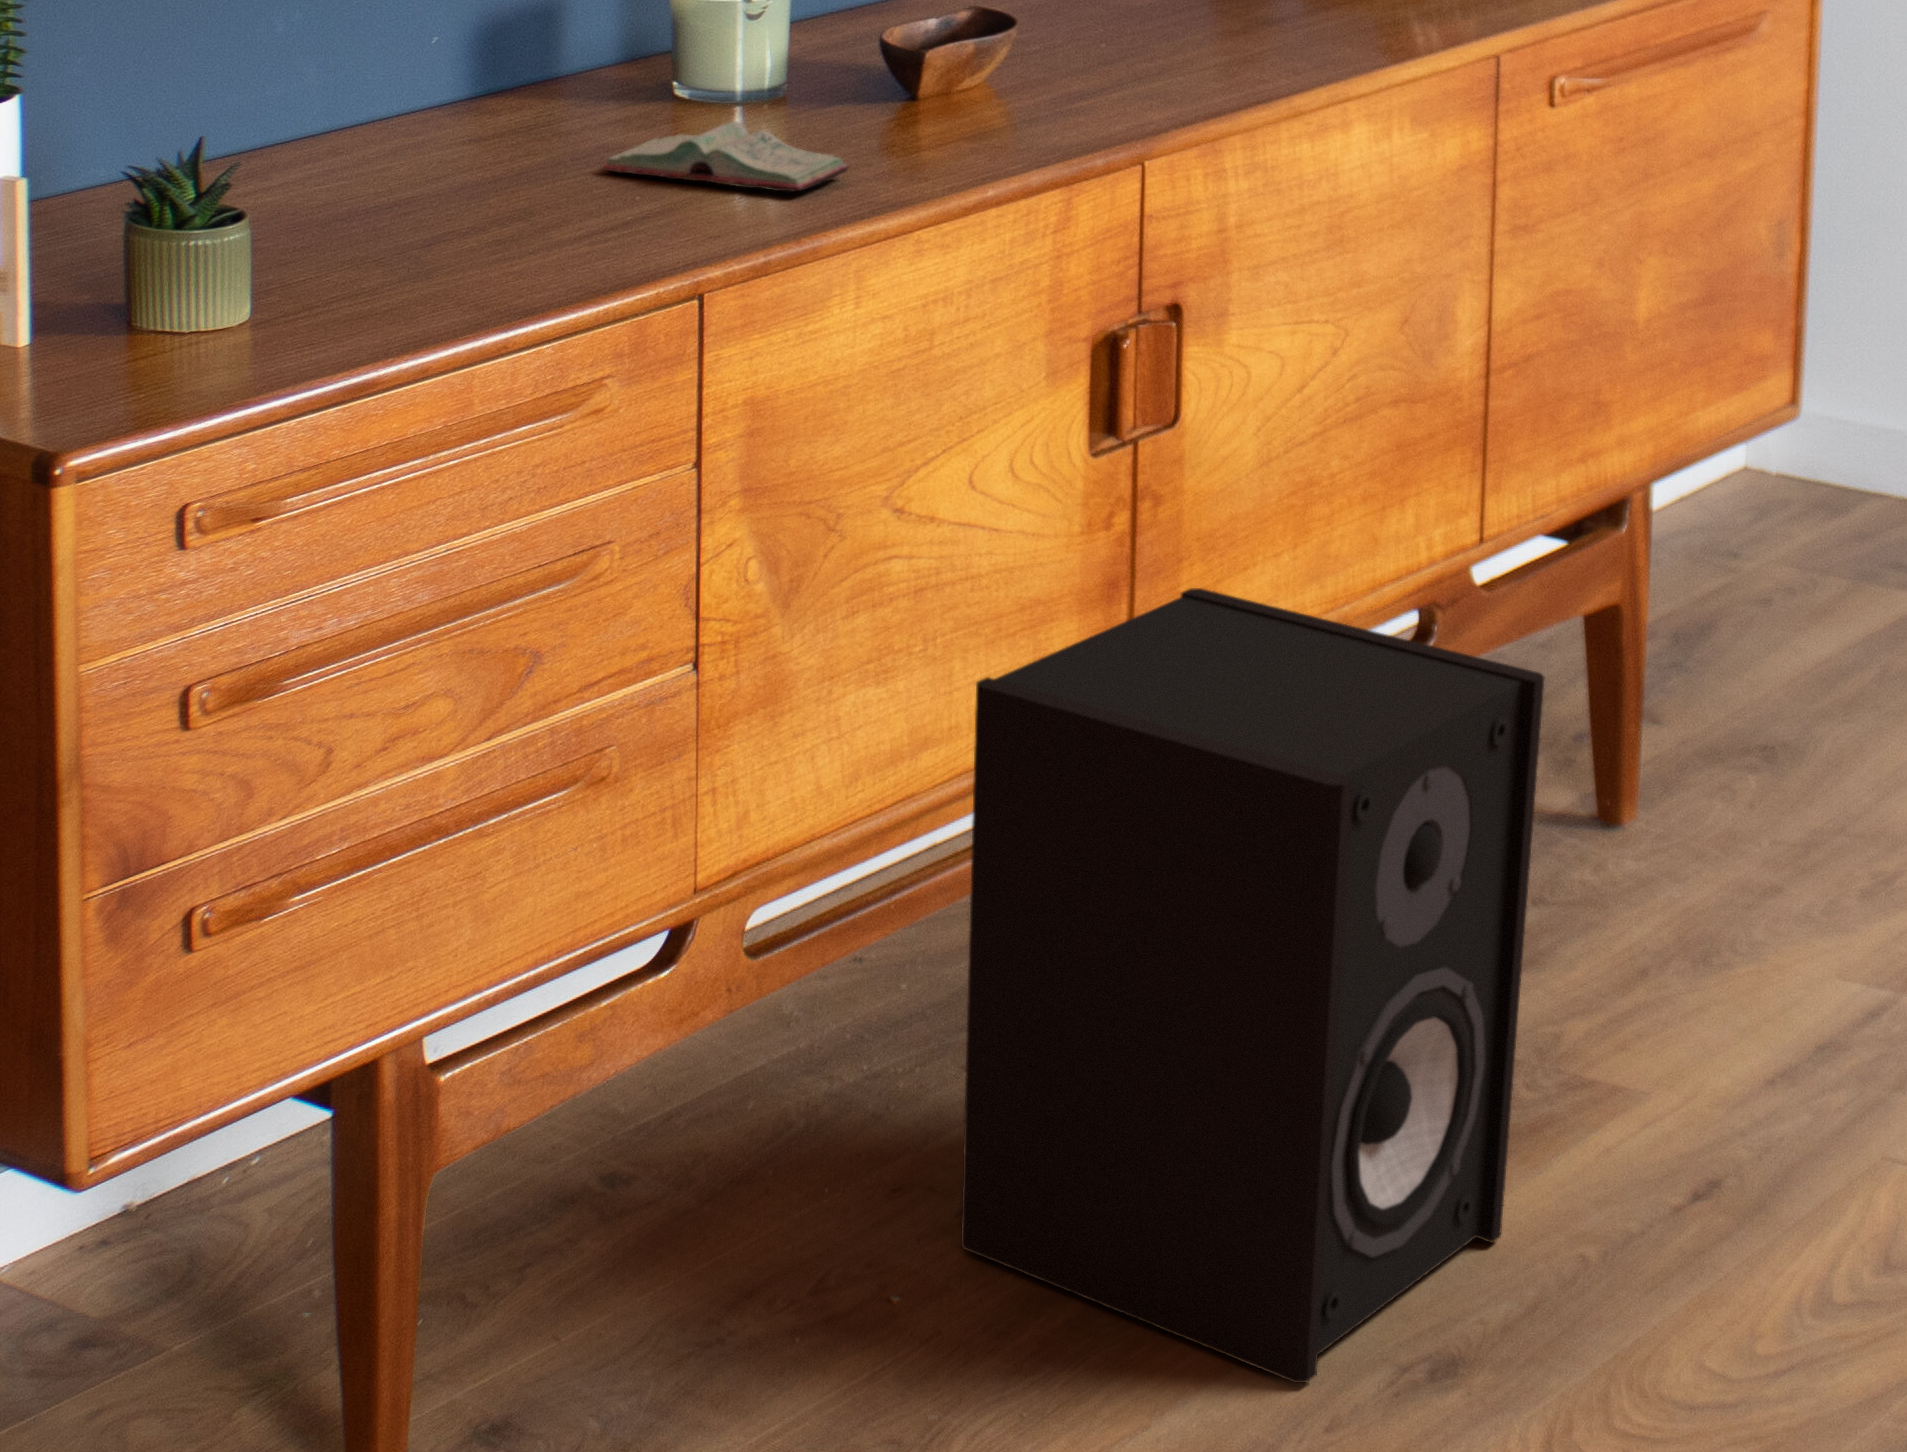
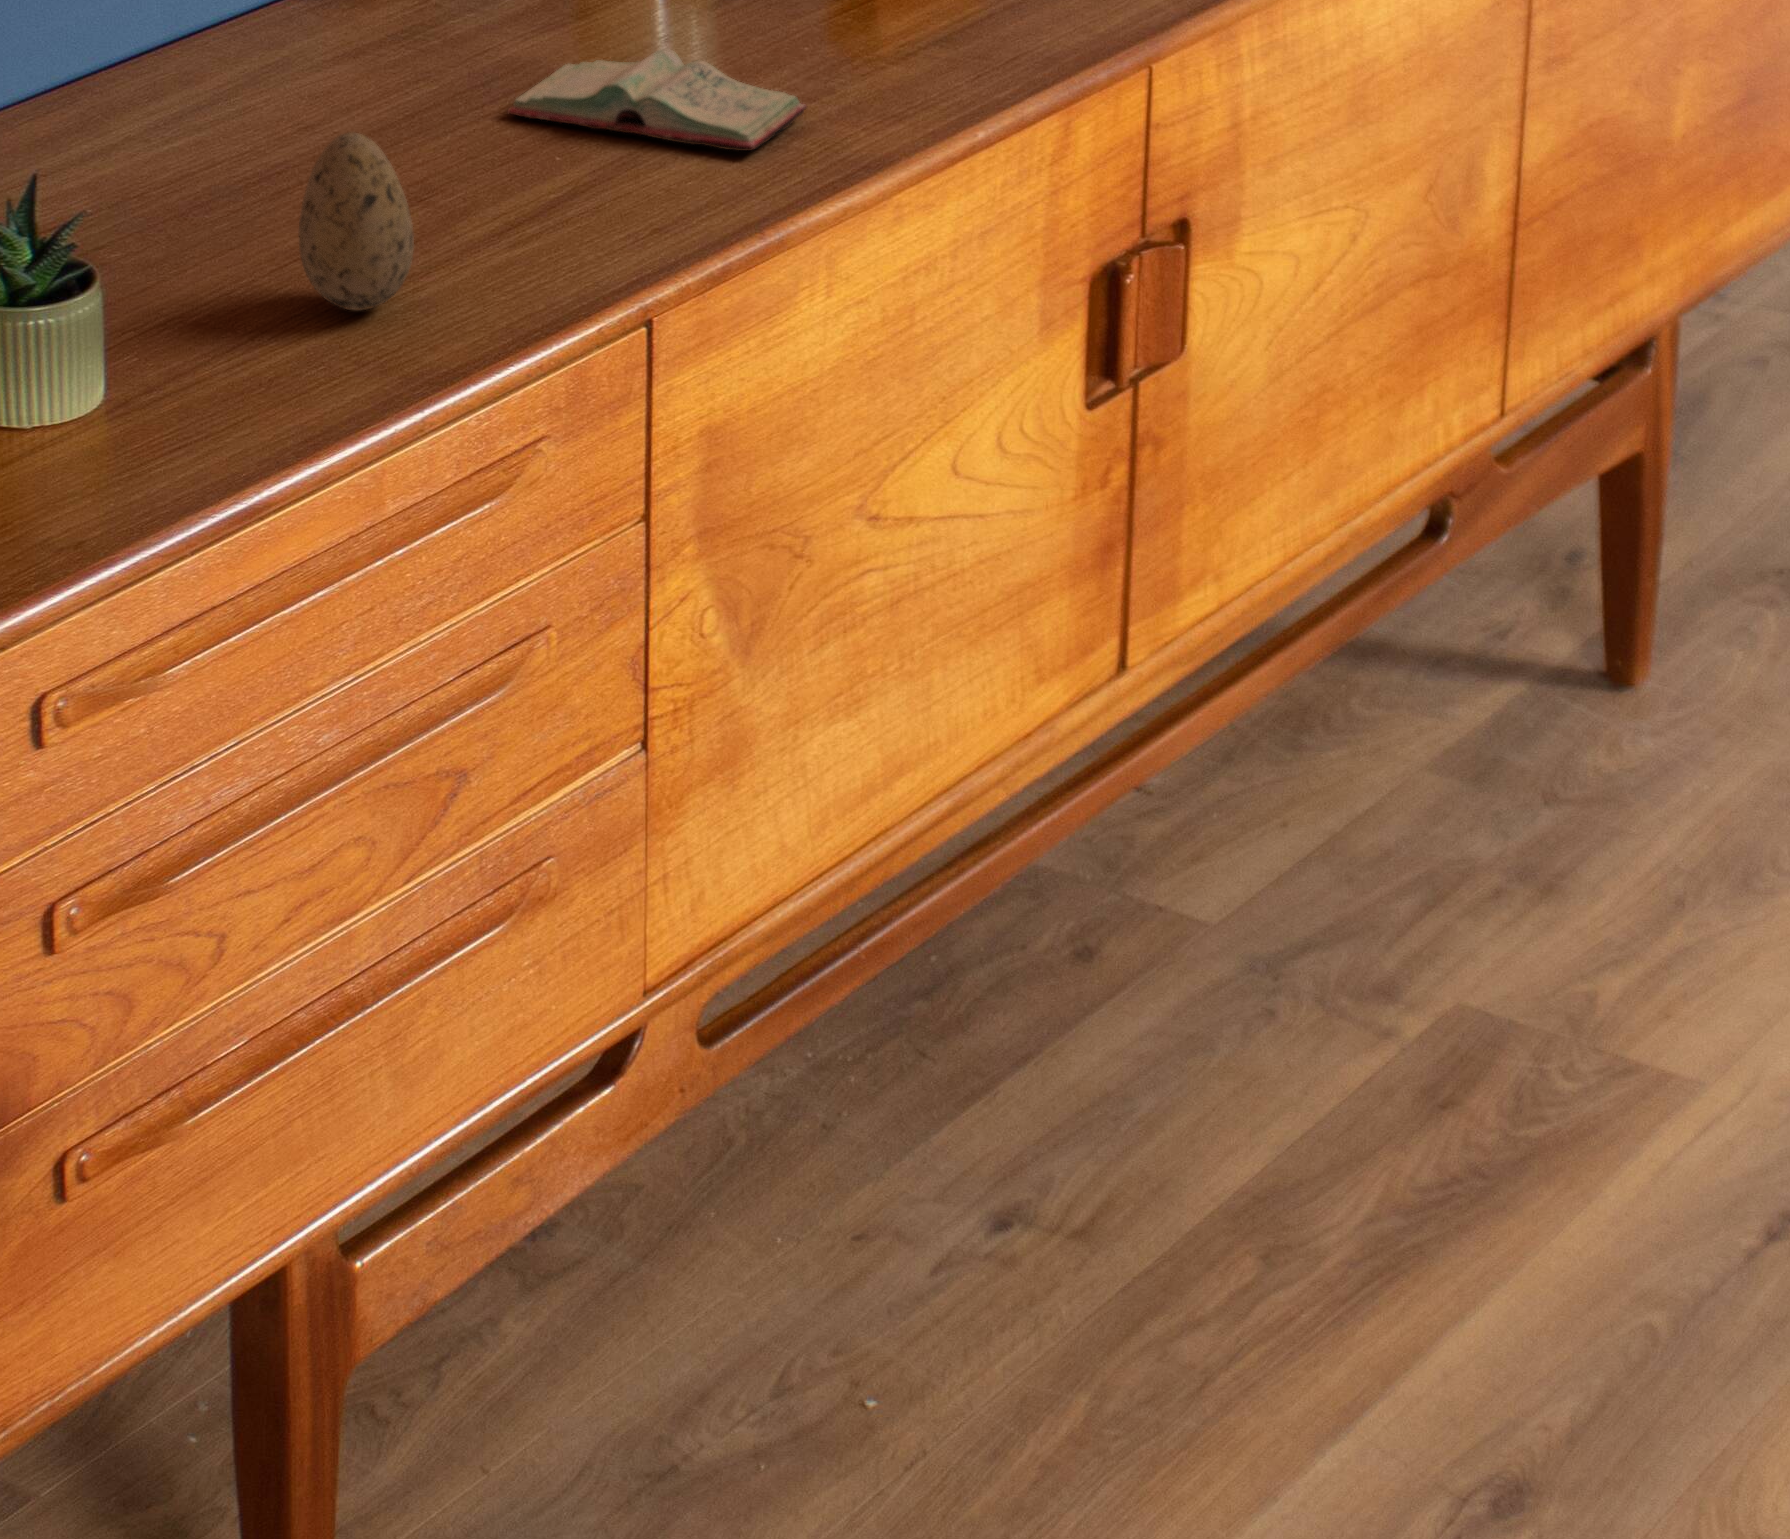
decorative egg: none [416,122,510,273] -> present [299,132,414,310]
speaker: present [961,588,1544,1383] -> none [945,545,1630,1497]

